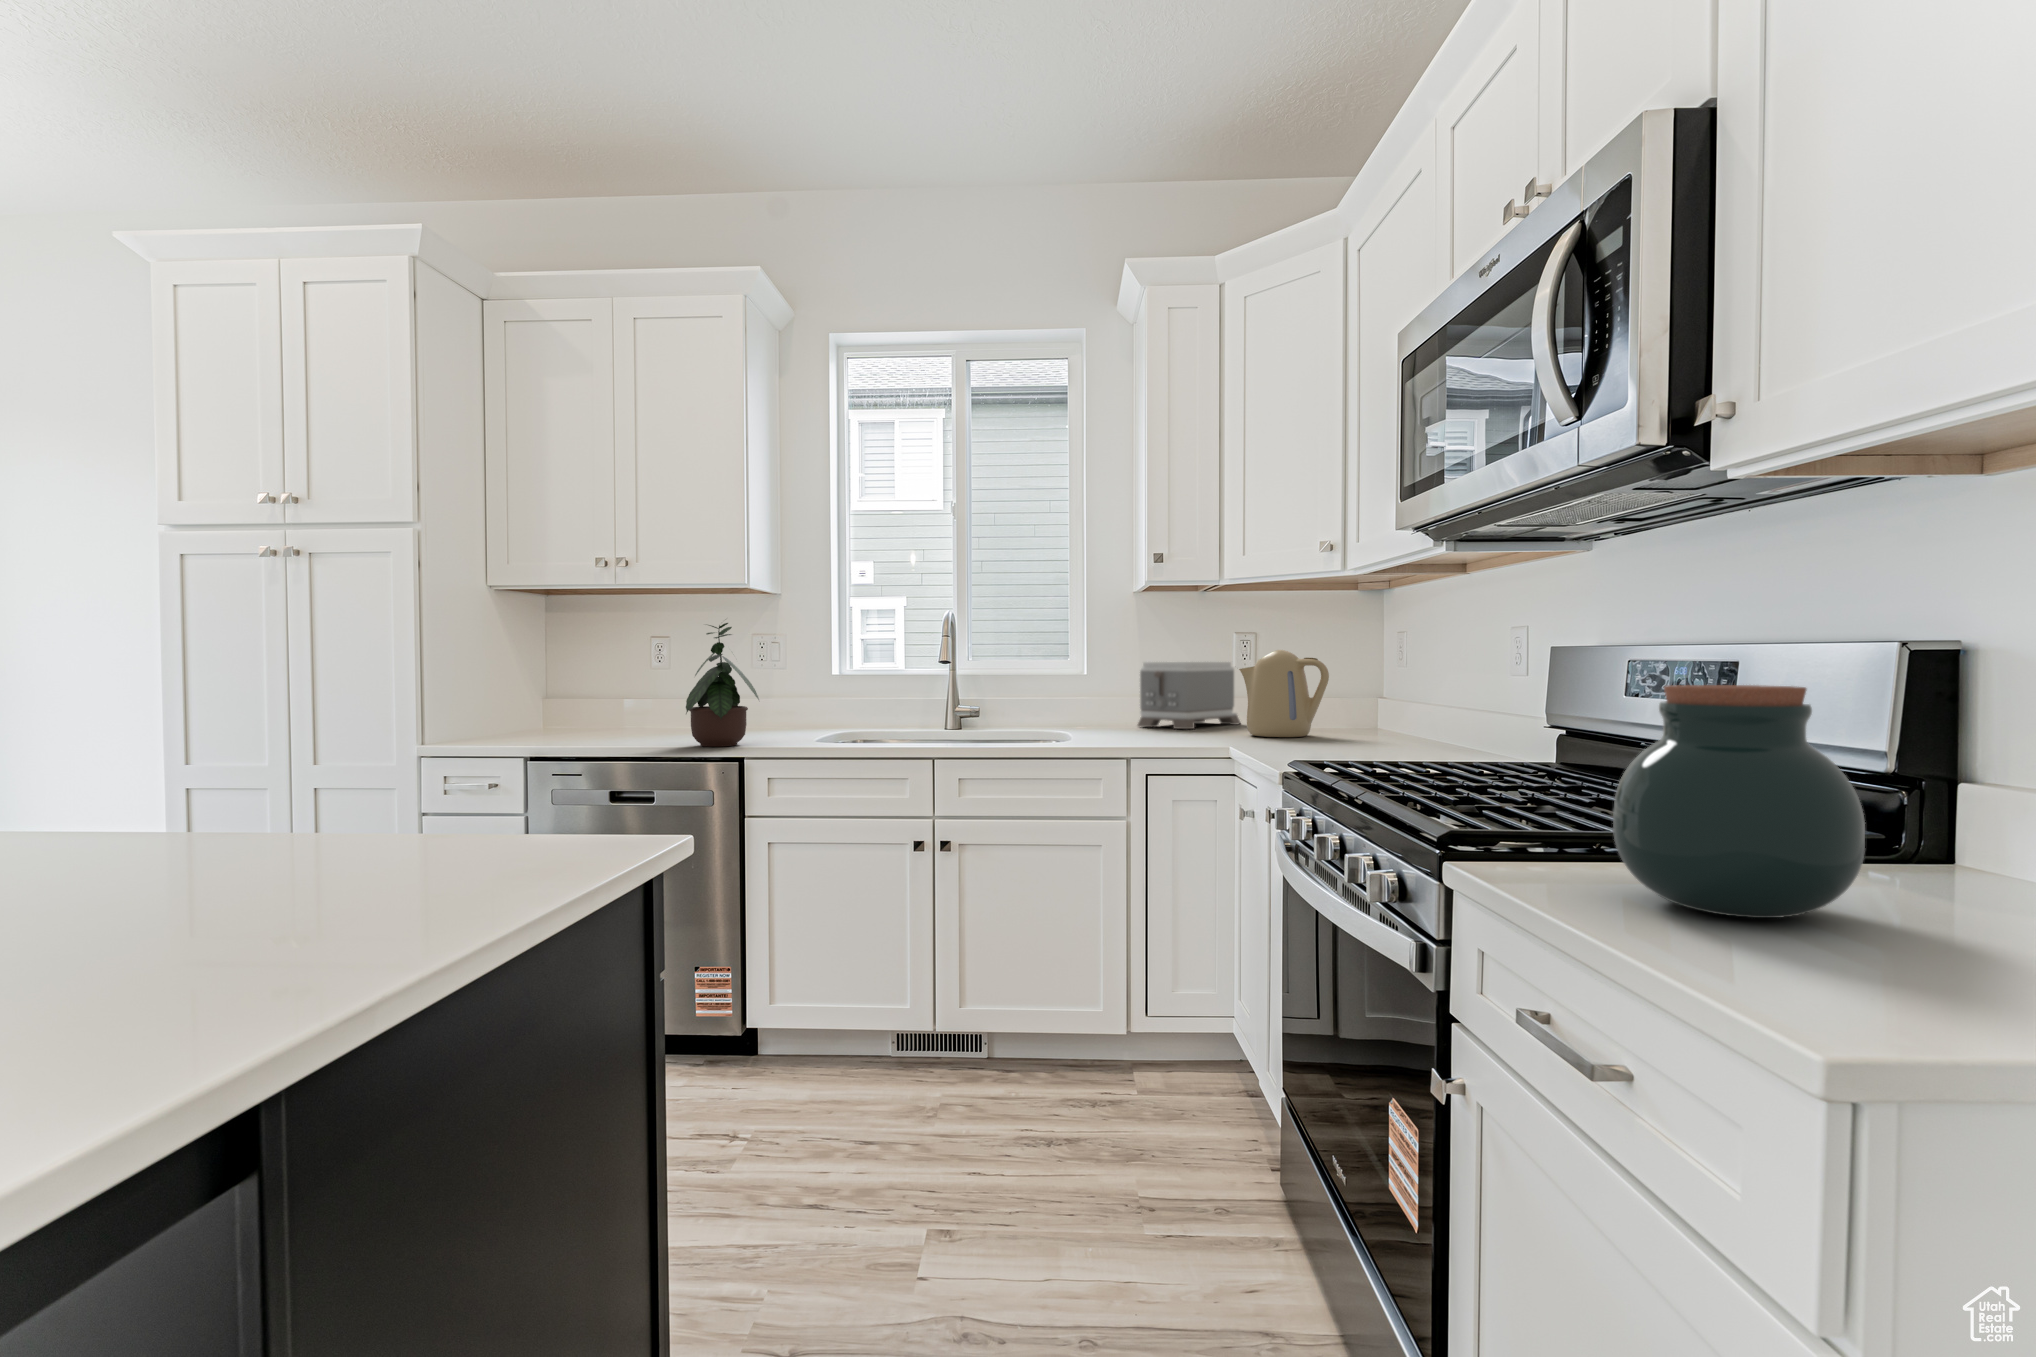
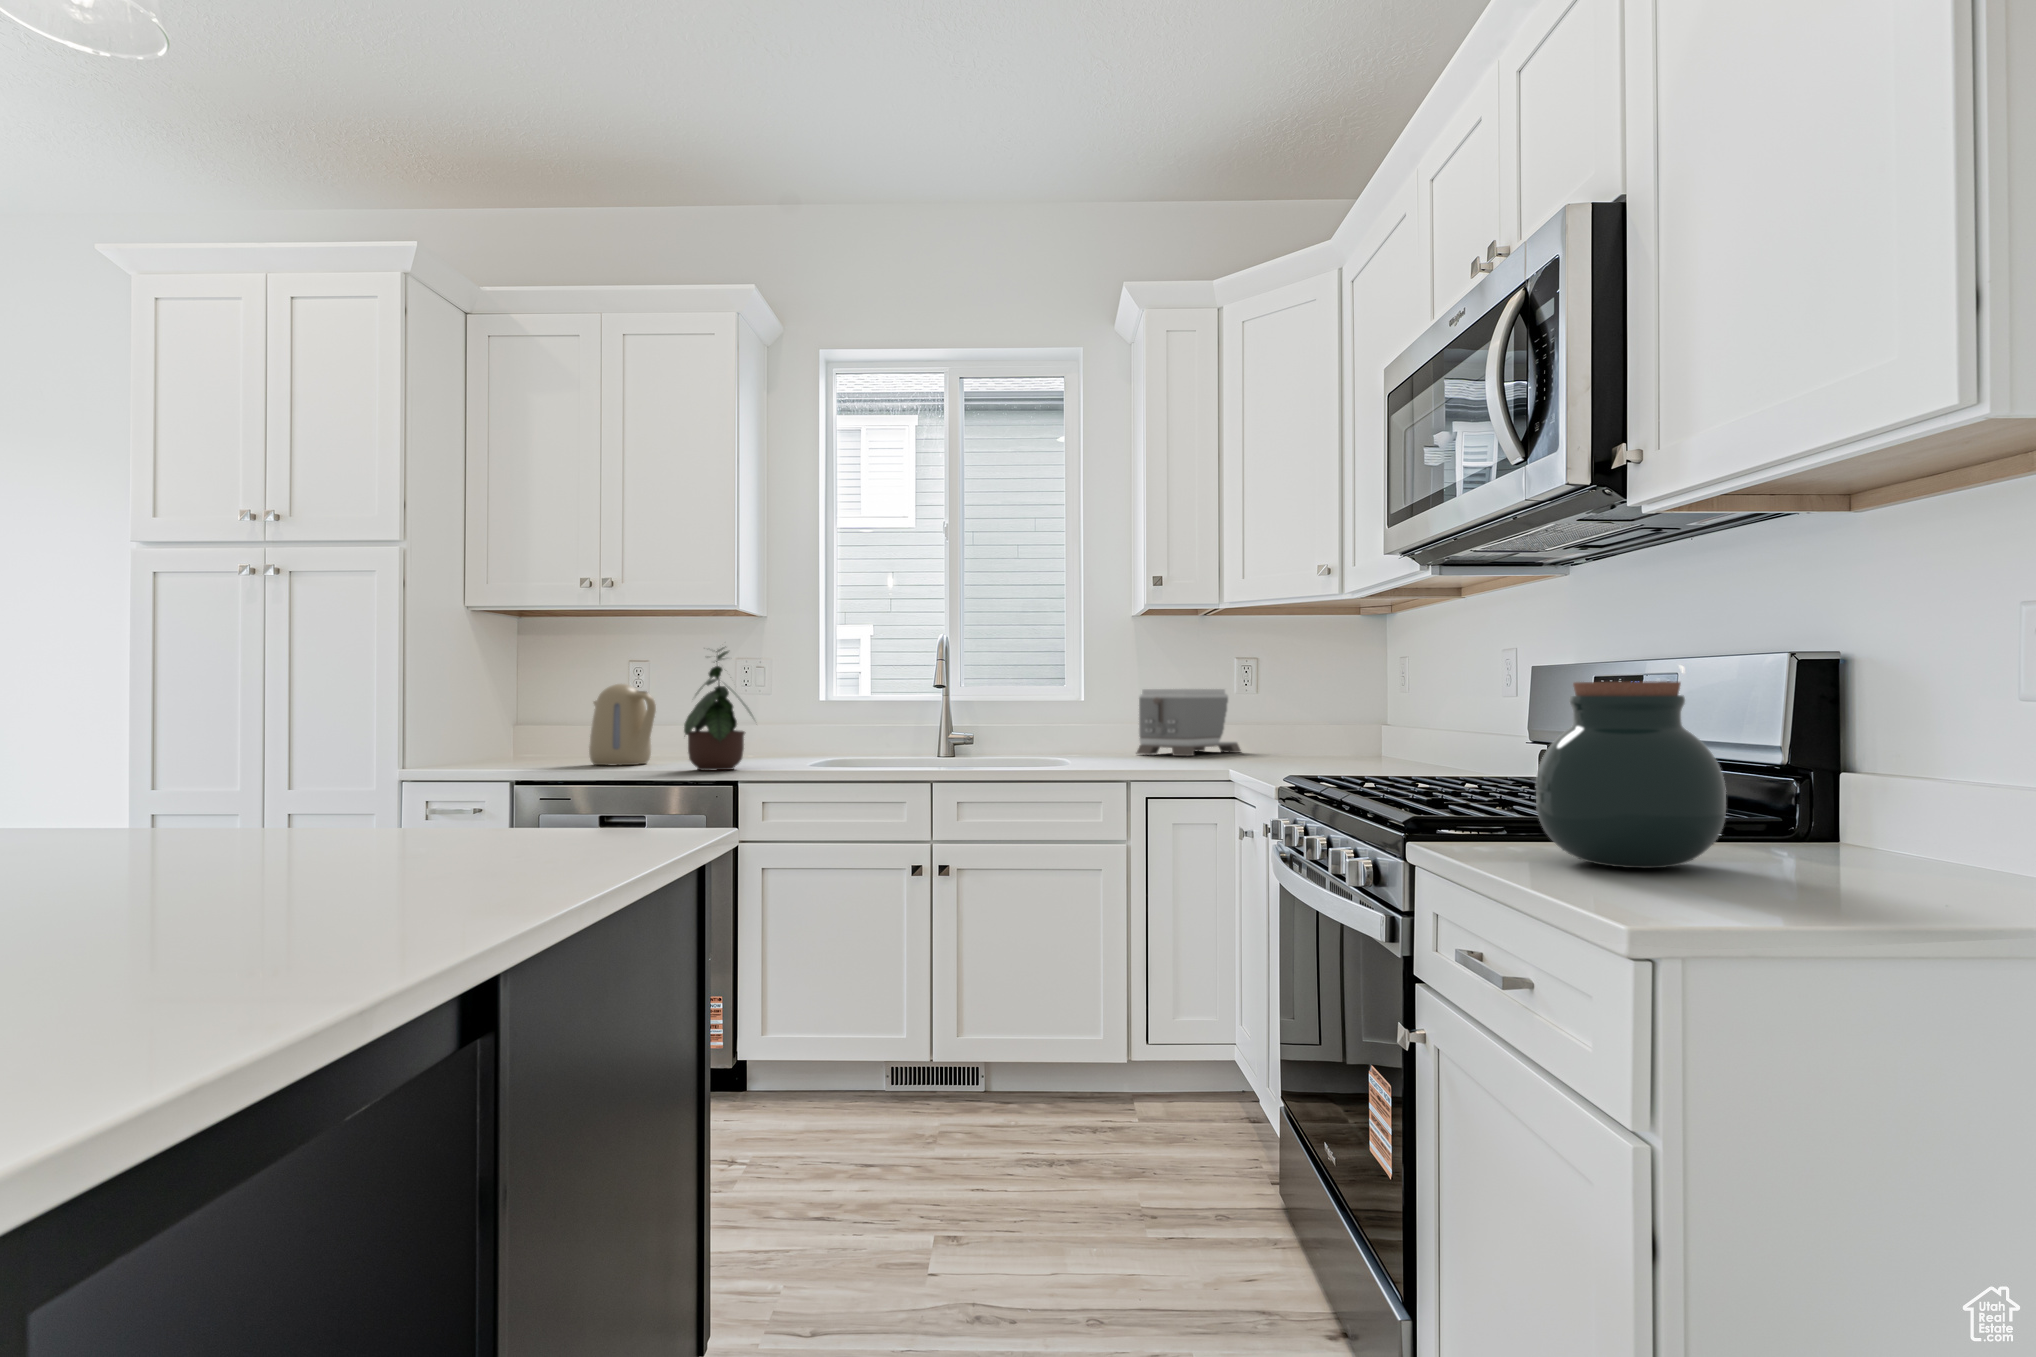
kettle: present [1239,650,1329,737] -> present [589,684,656,765]

